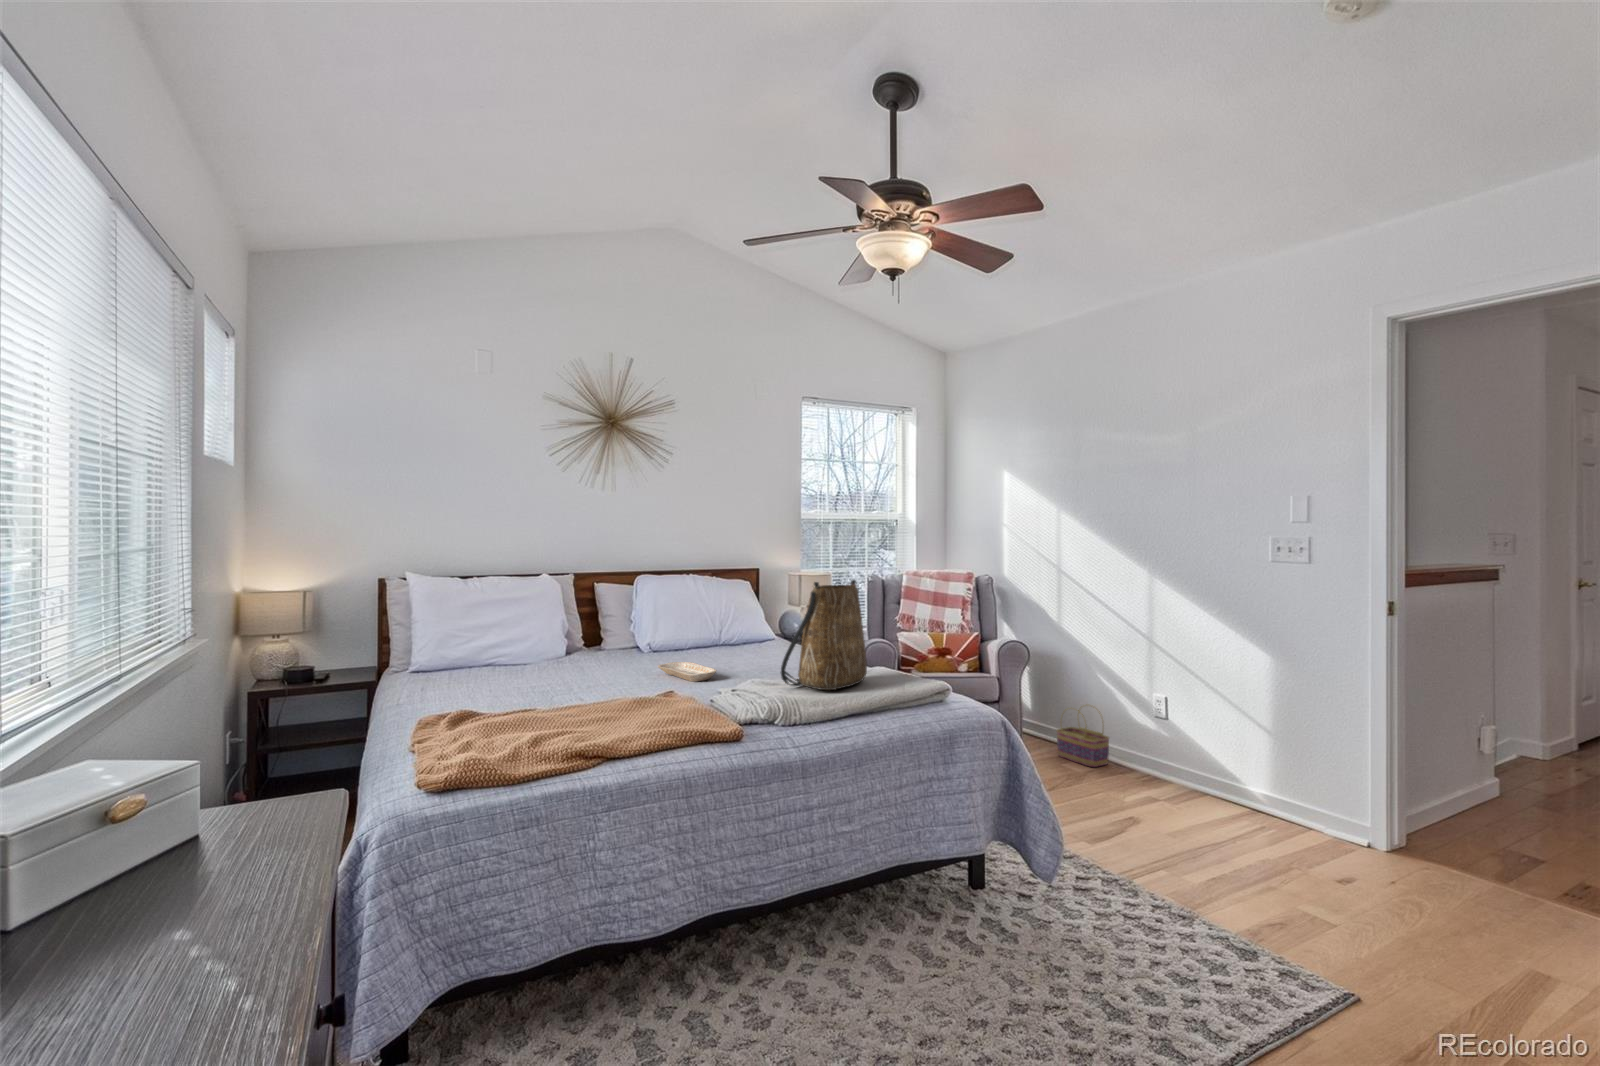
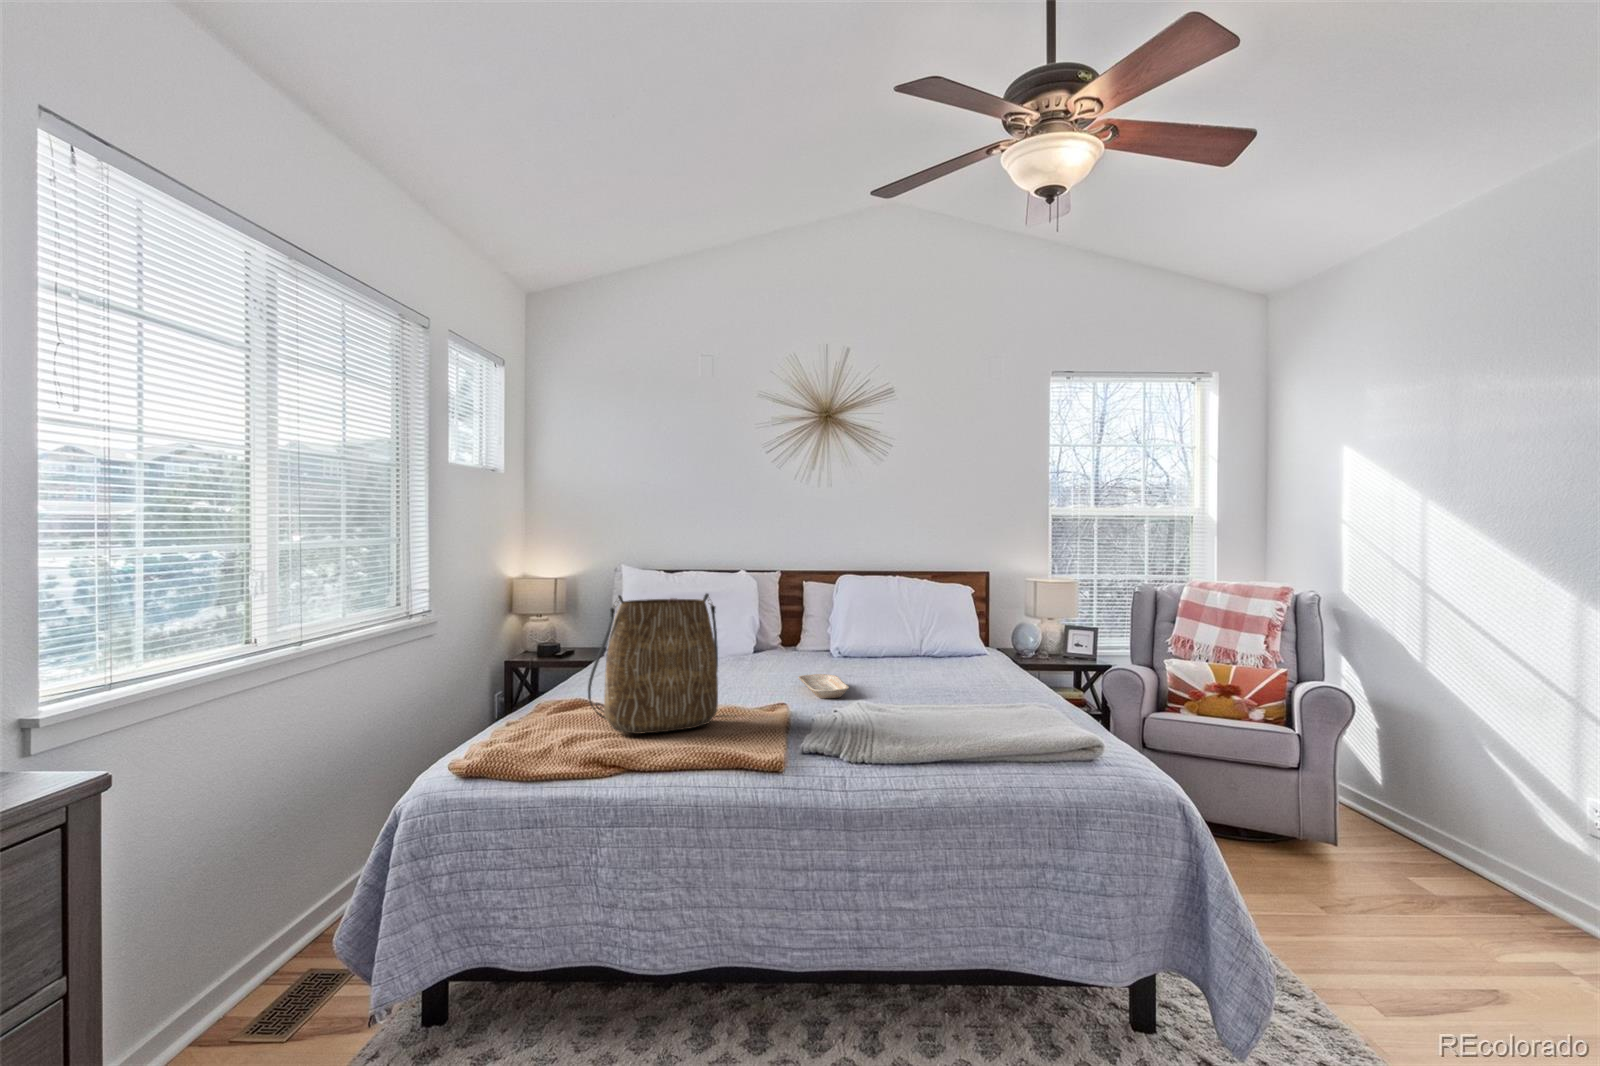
tote bag: present [781,580,867,690] -> present [588,594,718,734]
basket: present [1057,709,1109,767] -> none [1414,798,1510,898]

